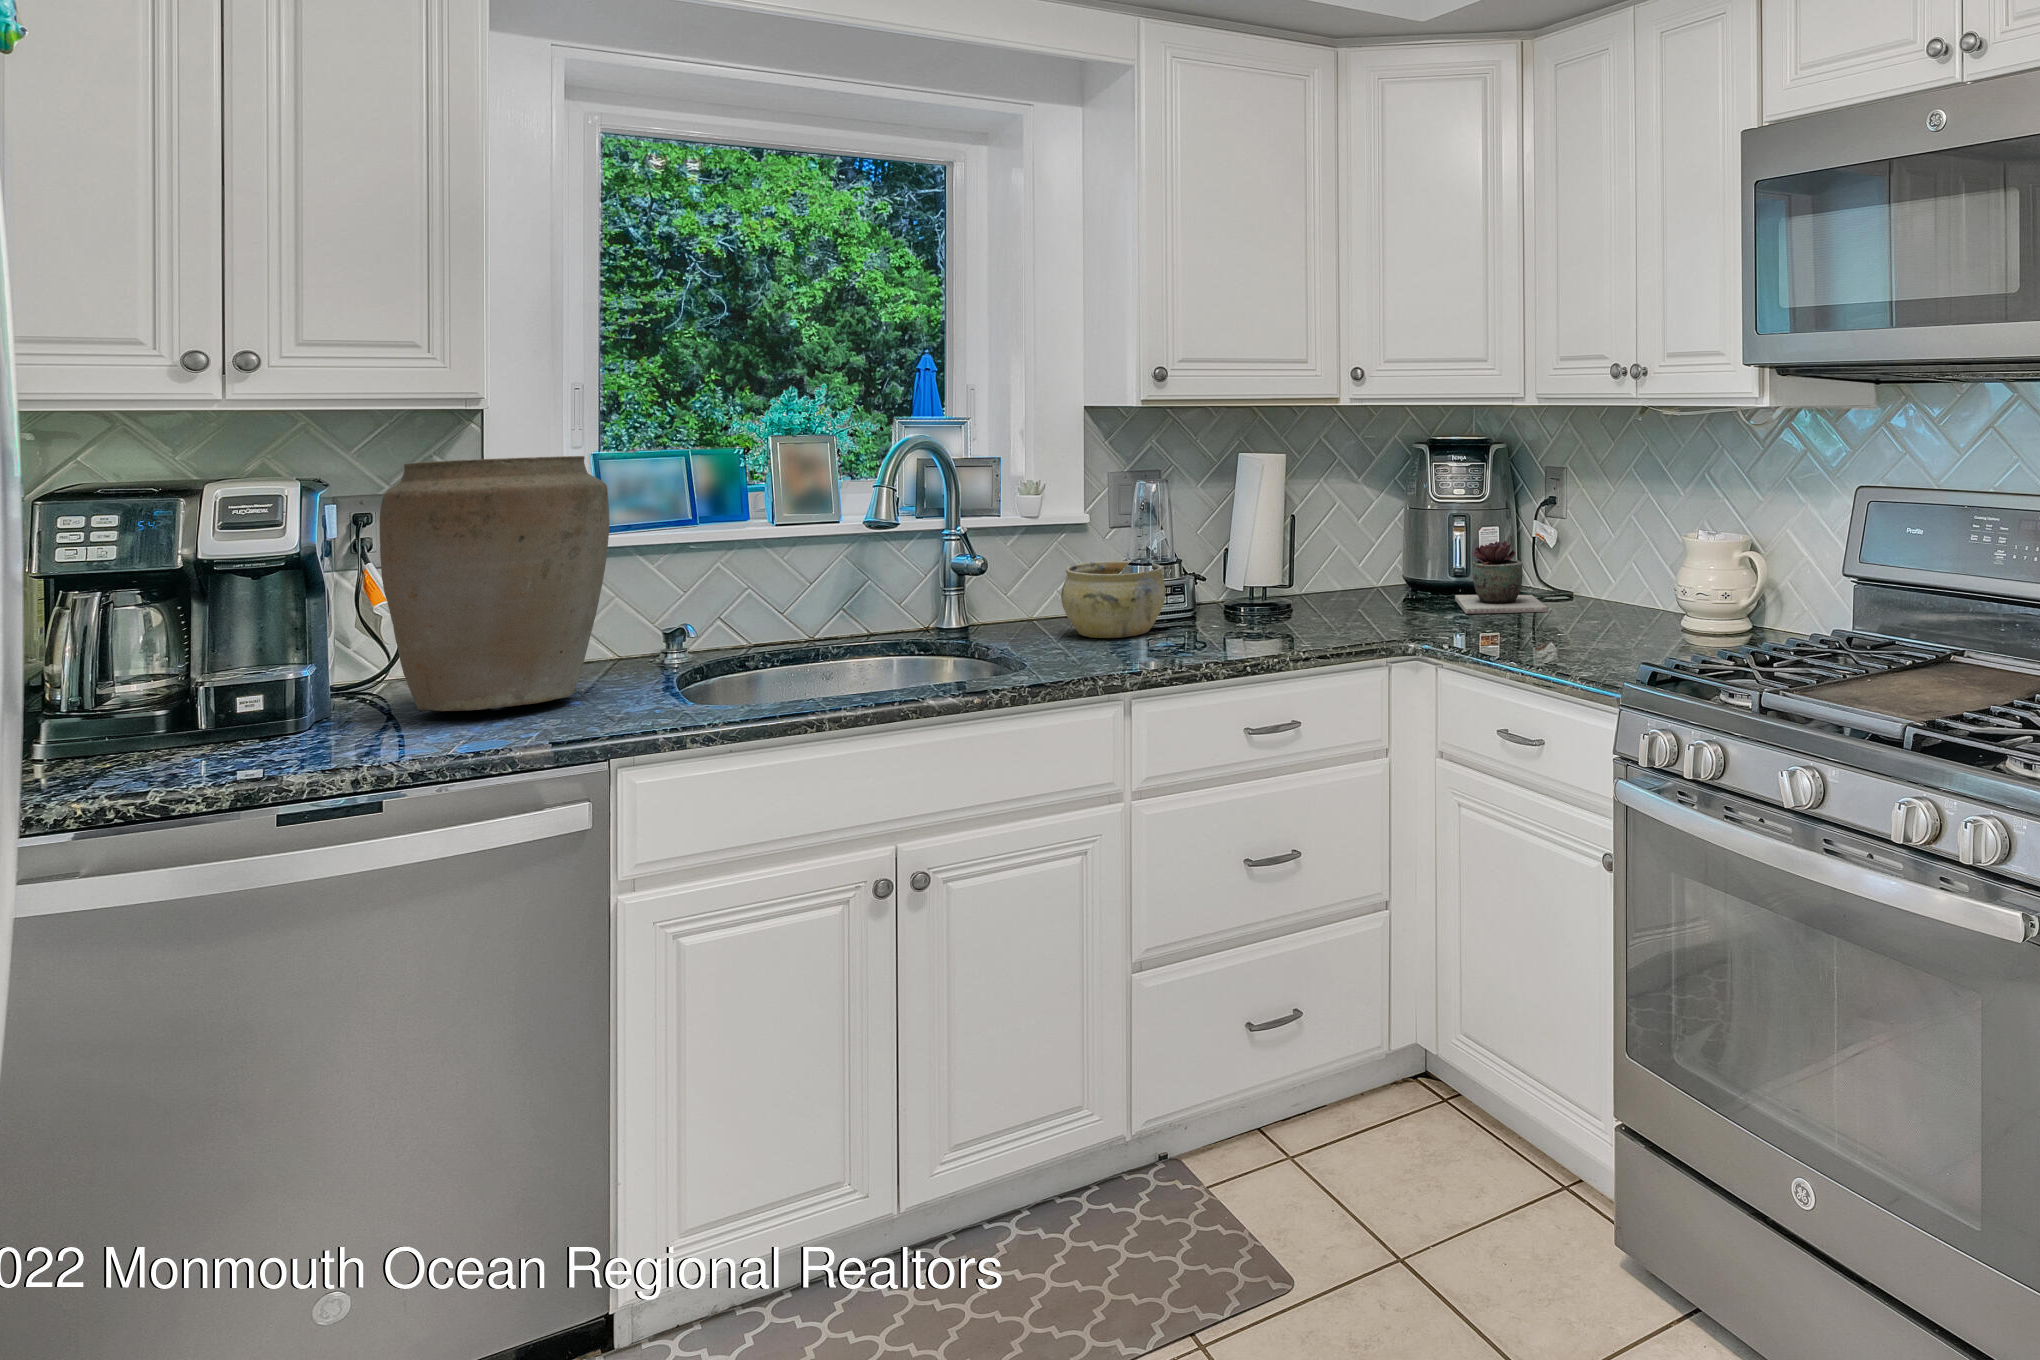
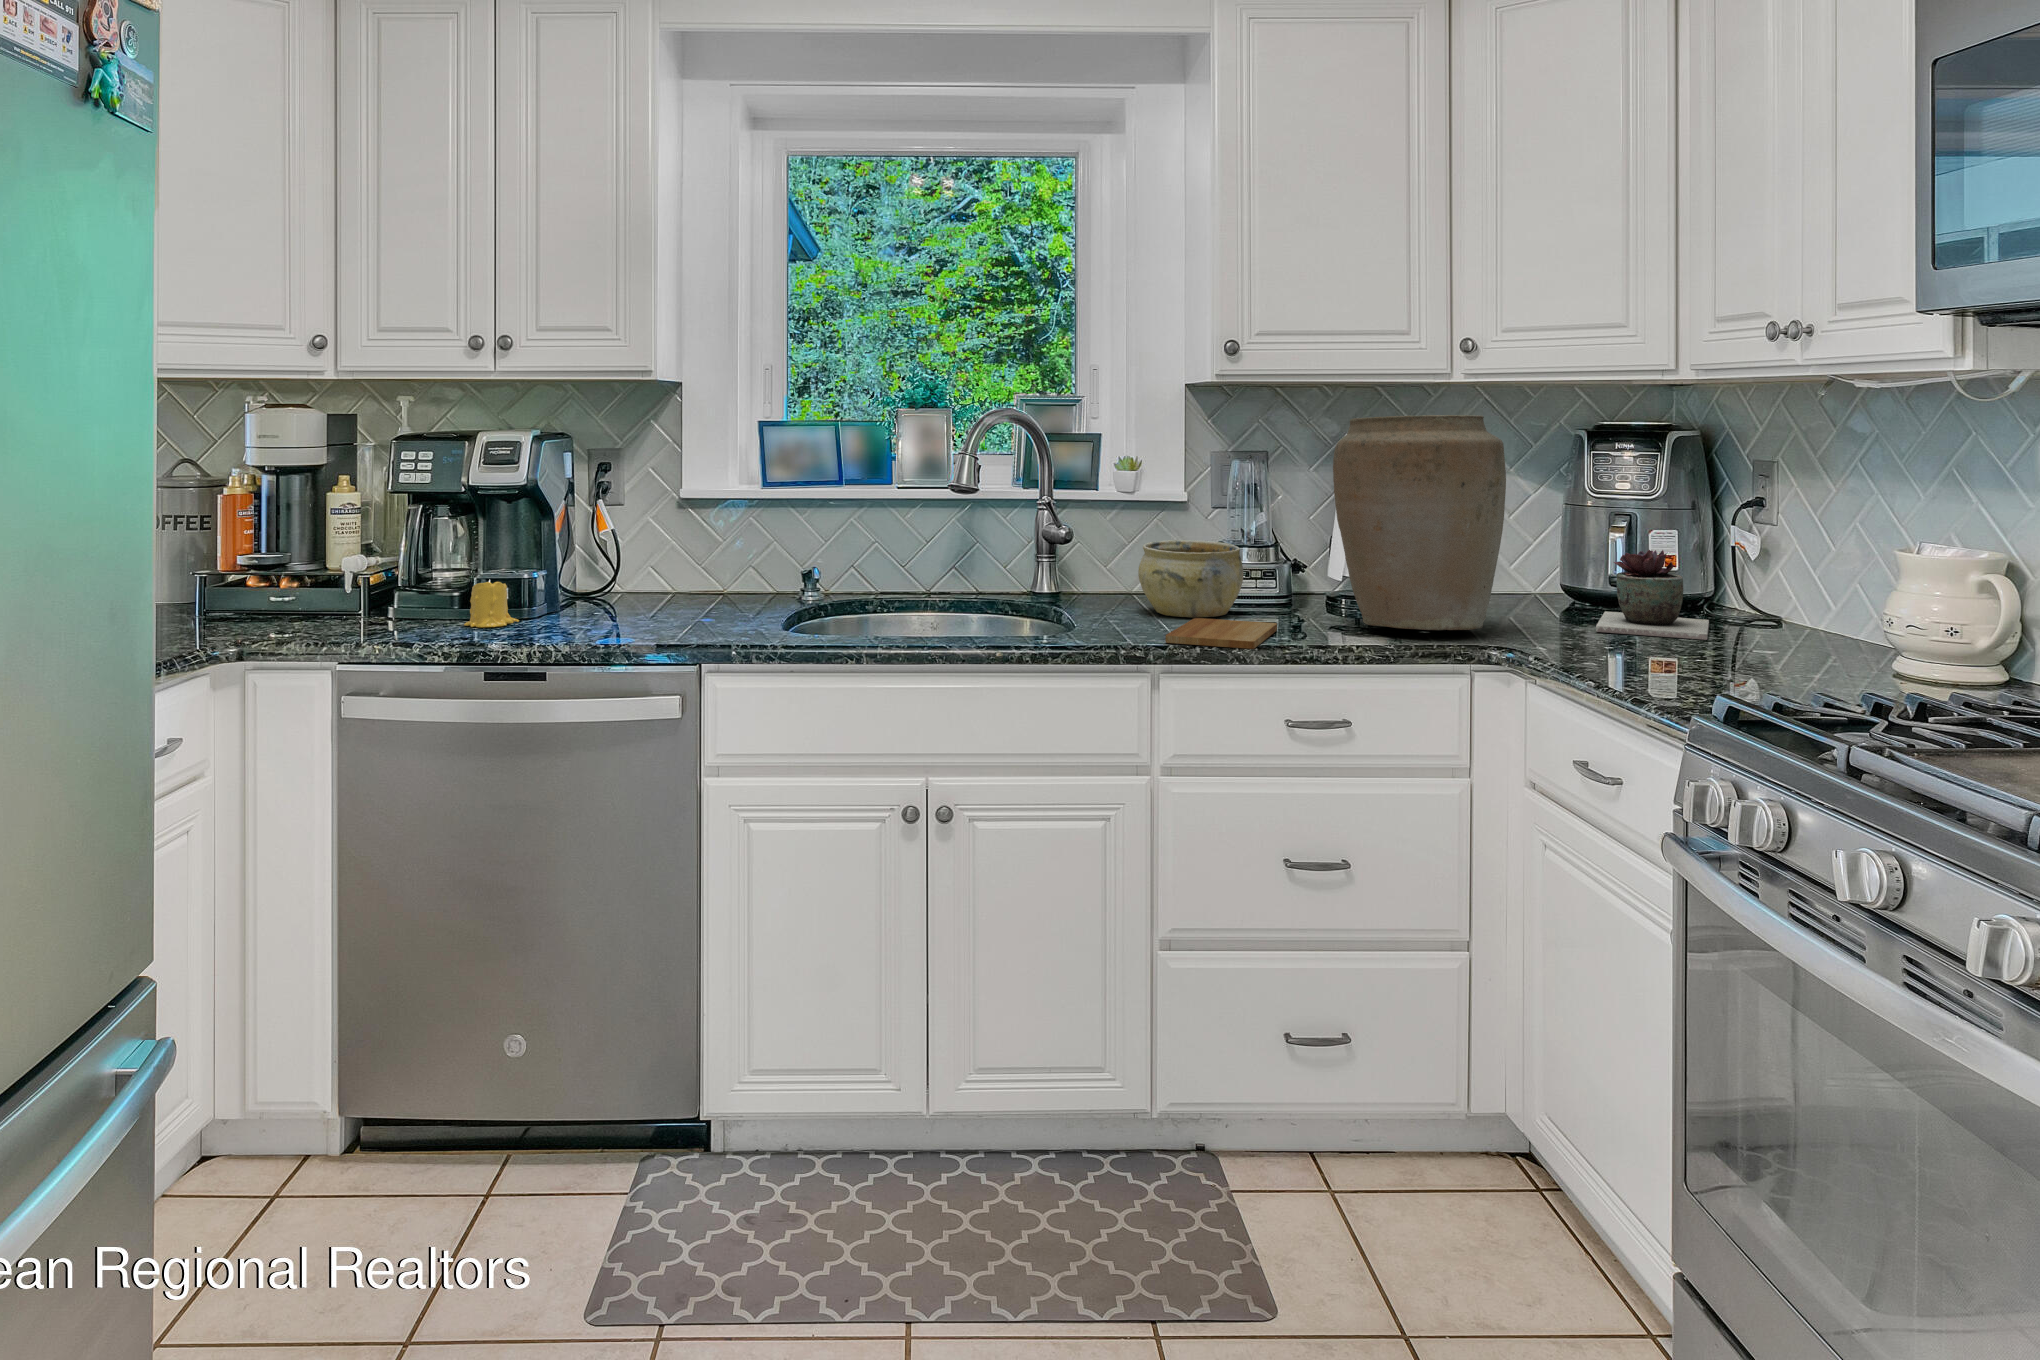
vase: present [380,456,609,711] -> present [1333,415,1506,630]
cutting board: none [1135,635,1223,666] -> present [1165,618,1277,649]
candle: none [187,685,276,756] -> present [464,580,519,627]

